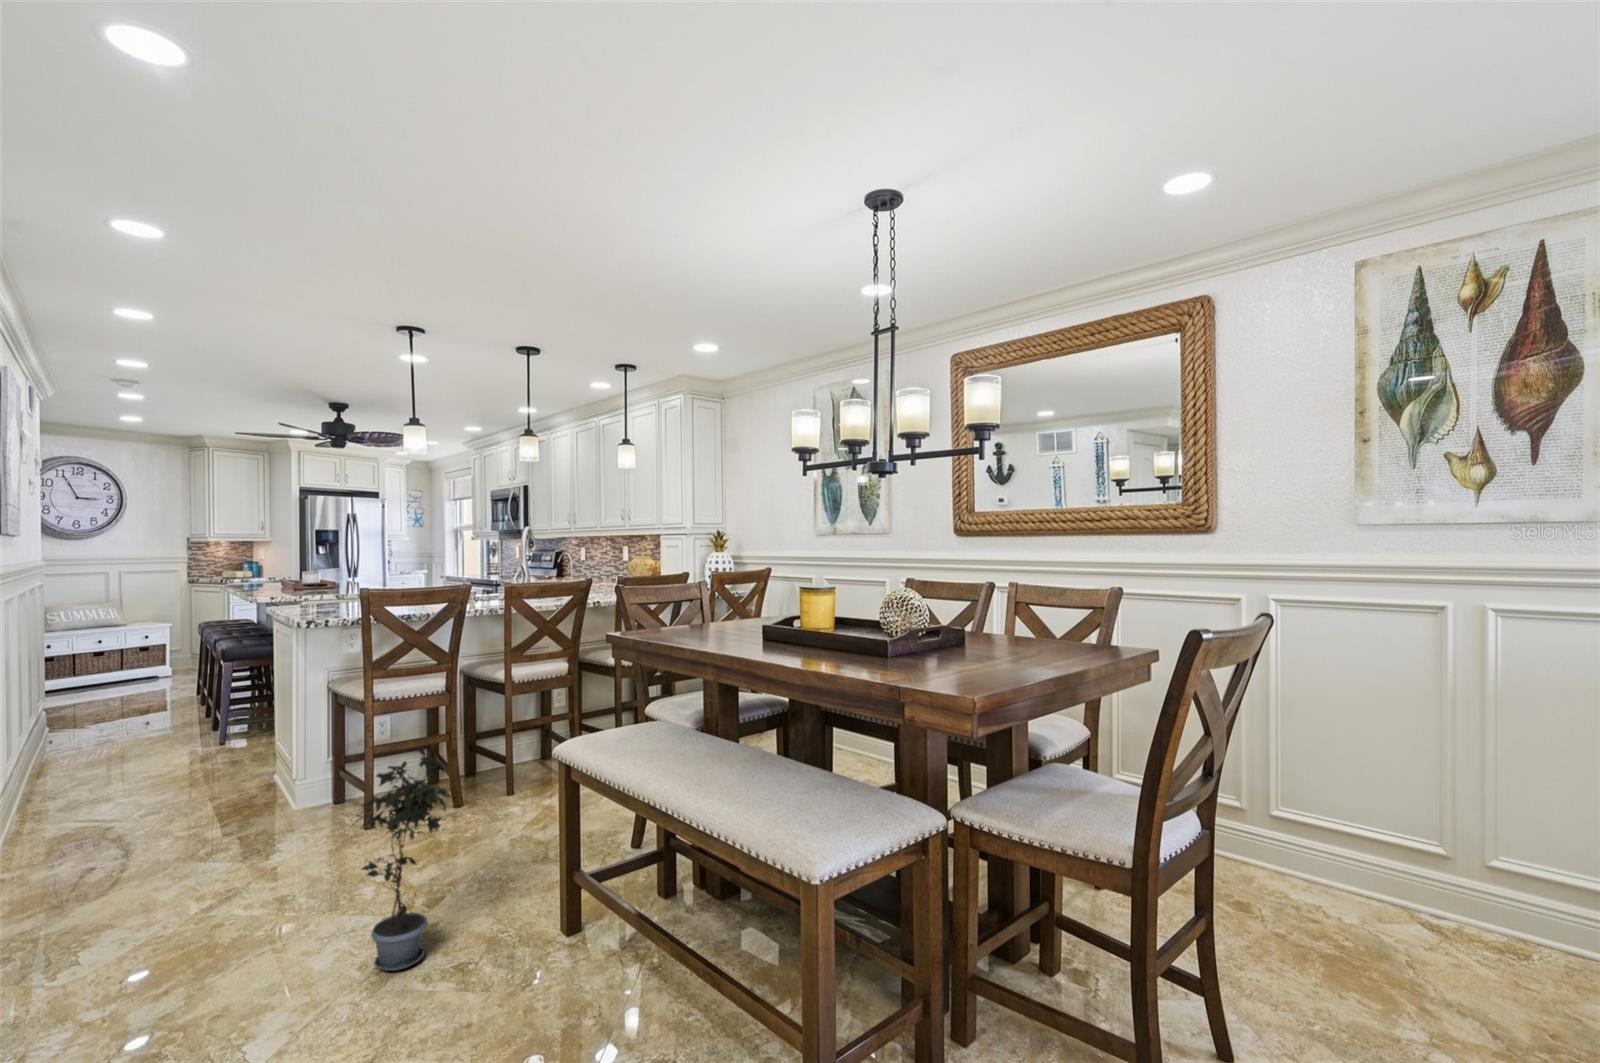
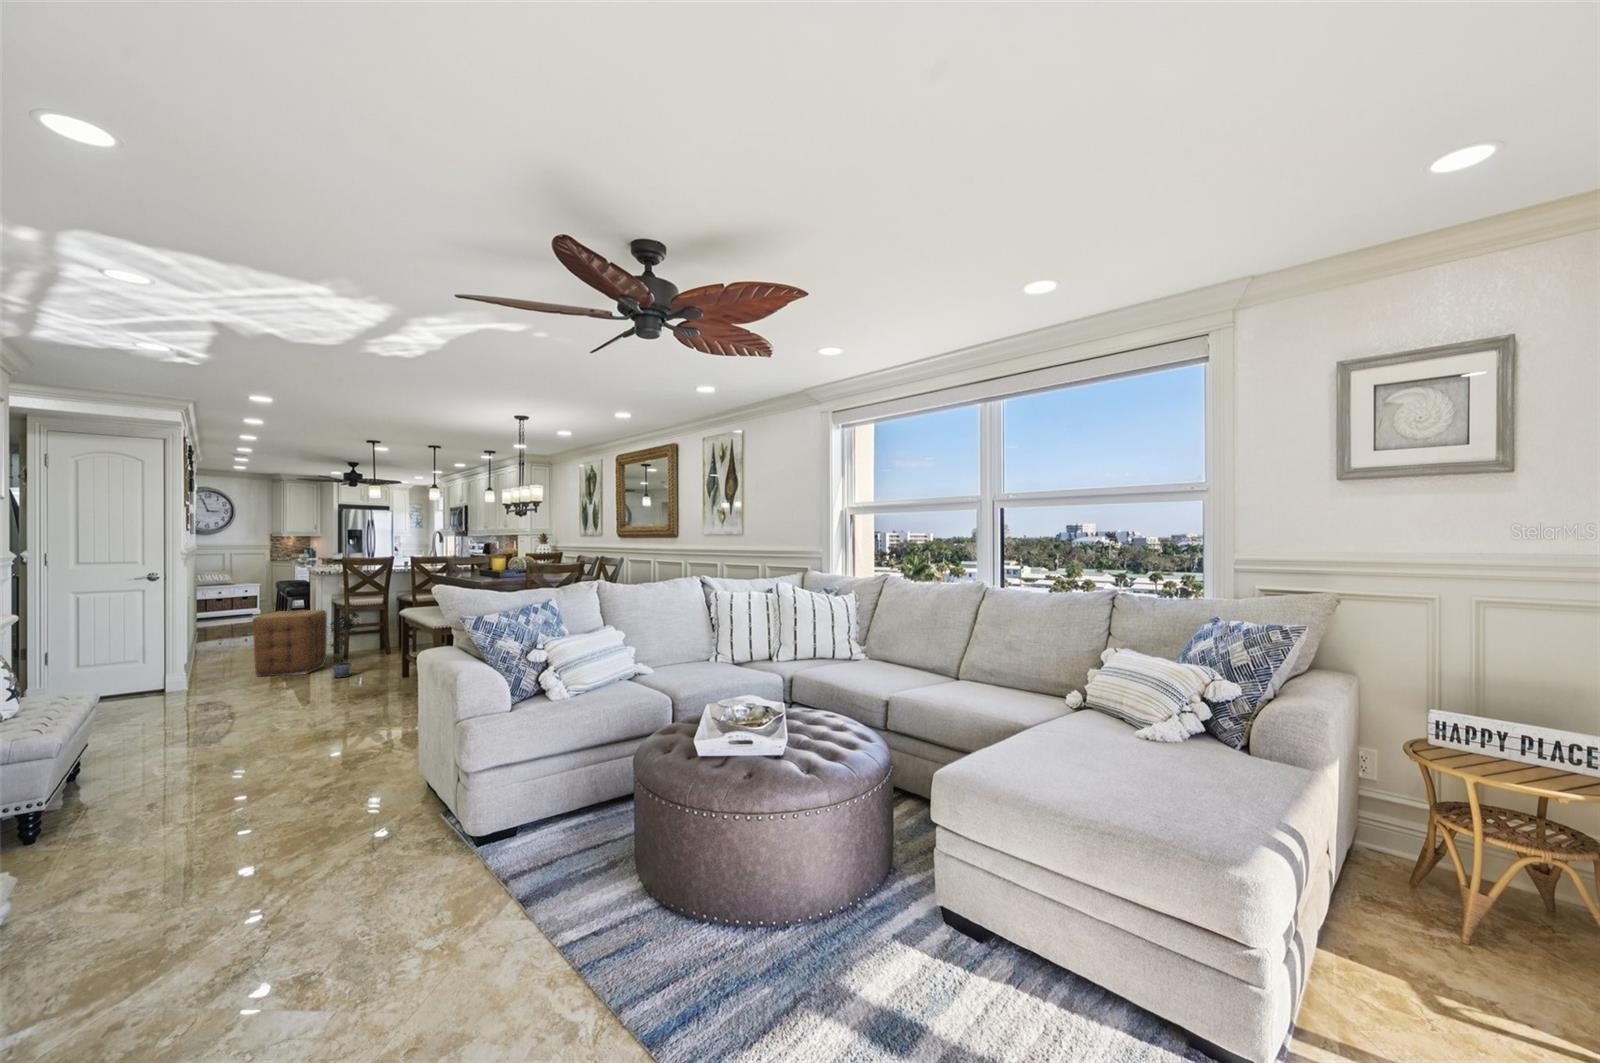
ottoman: none [117,734,333,965] -> present [253,610,327,676]

